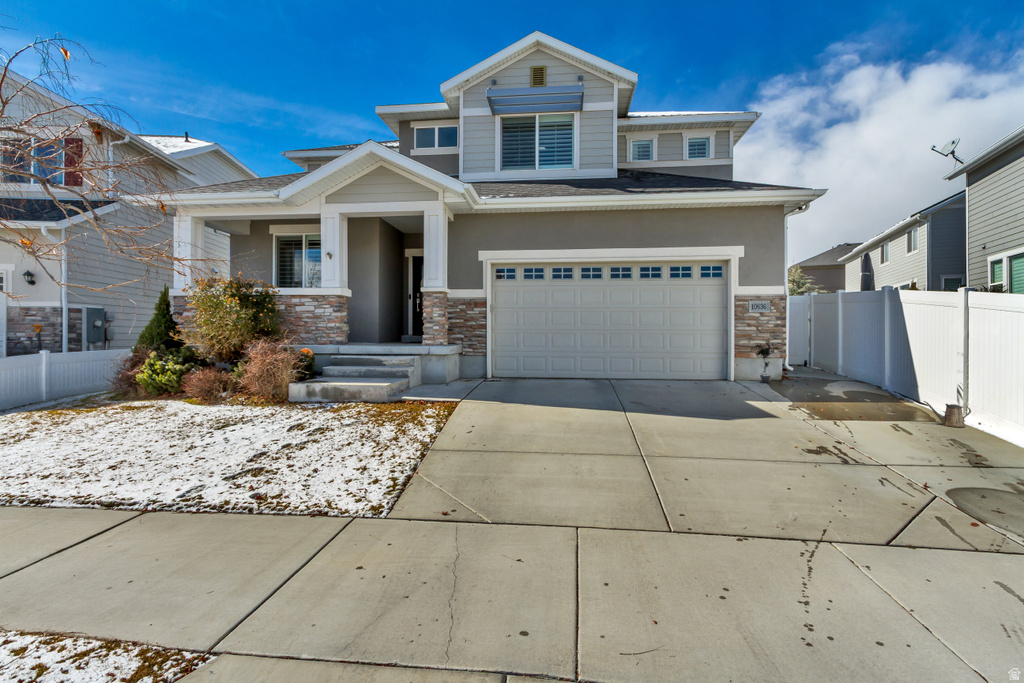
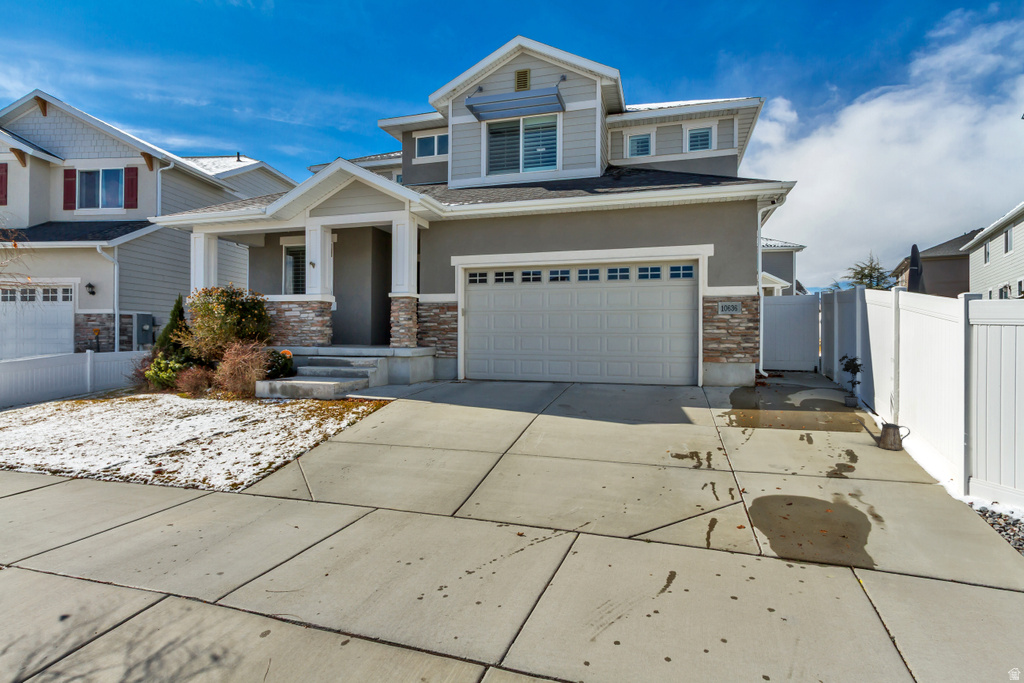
potted plant: present [754,343,779,383] -> present [839,354,864,407]

